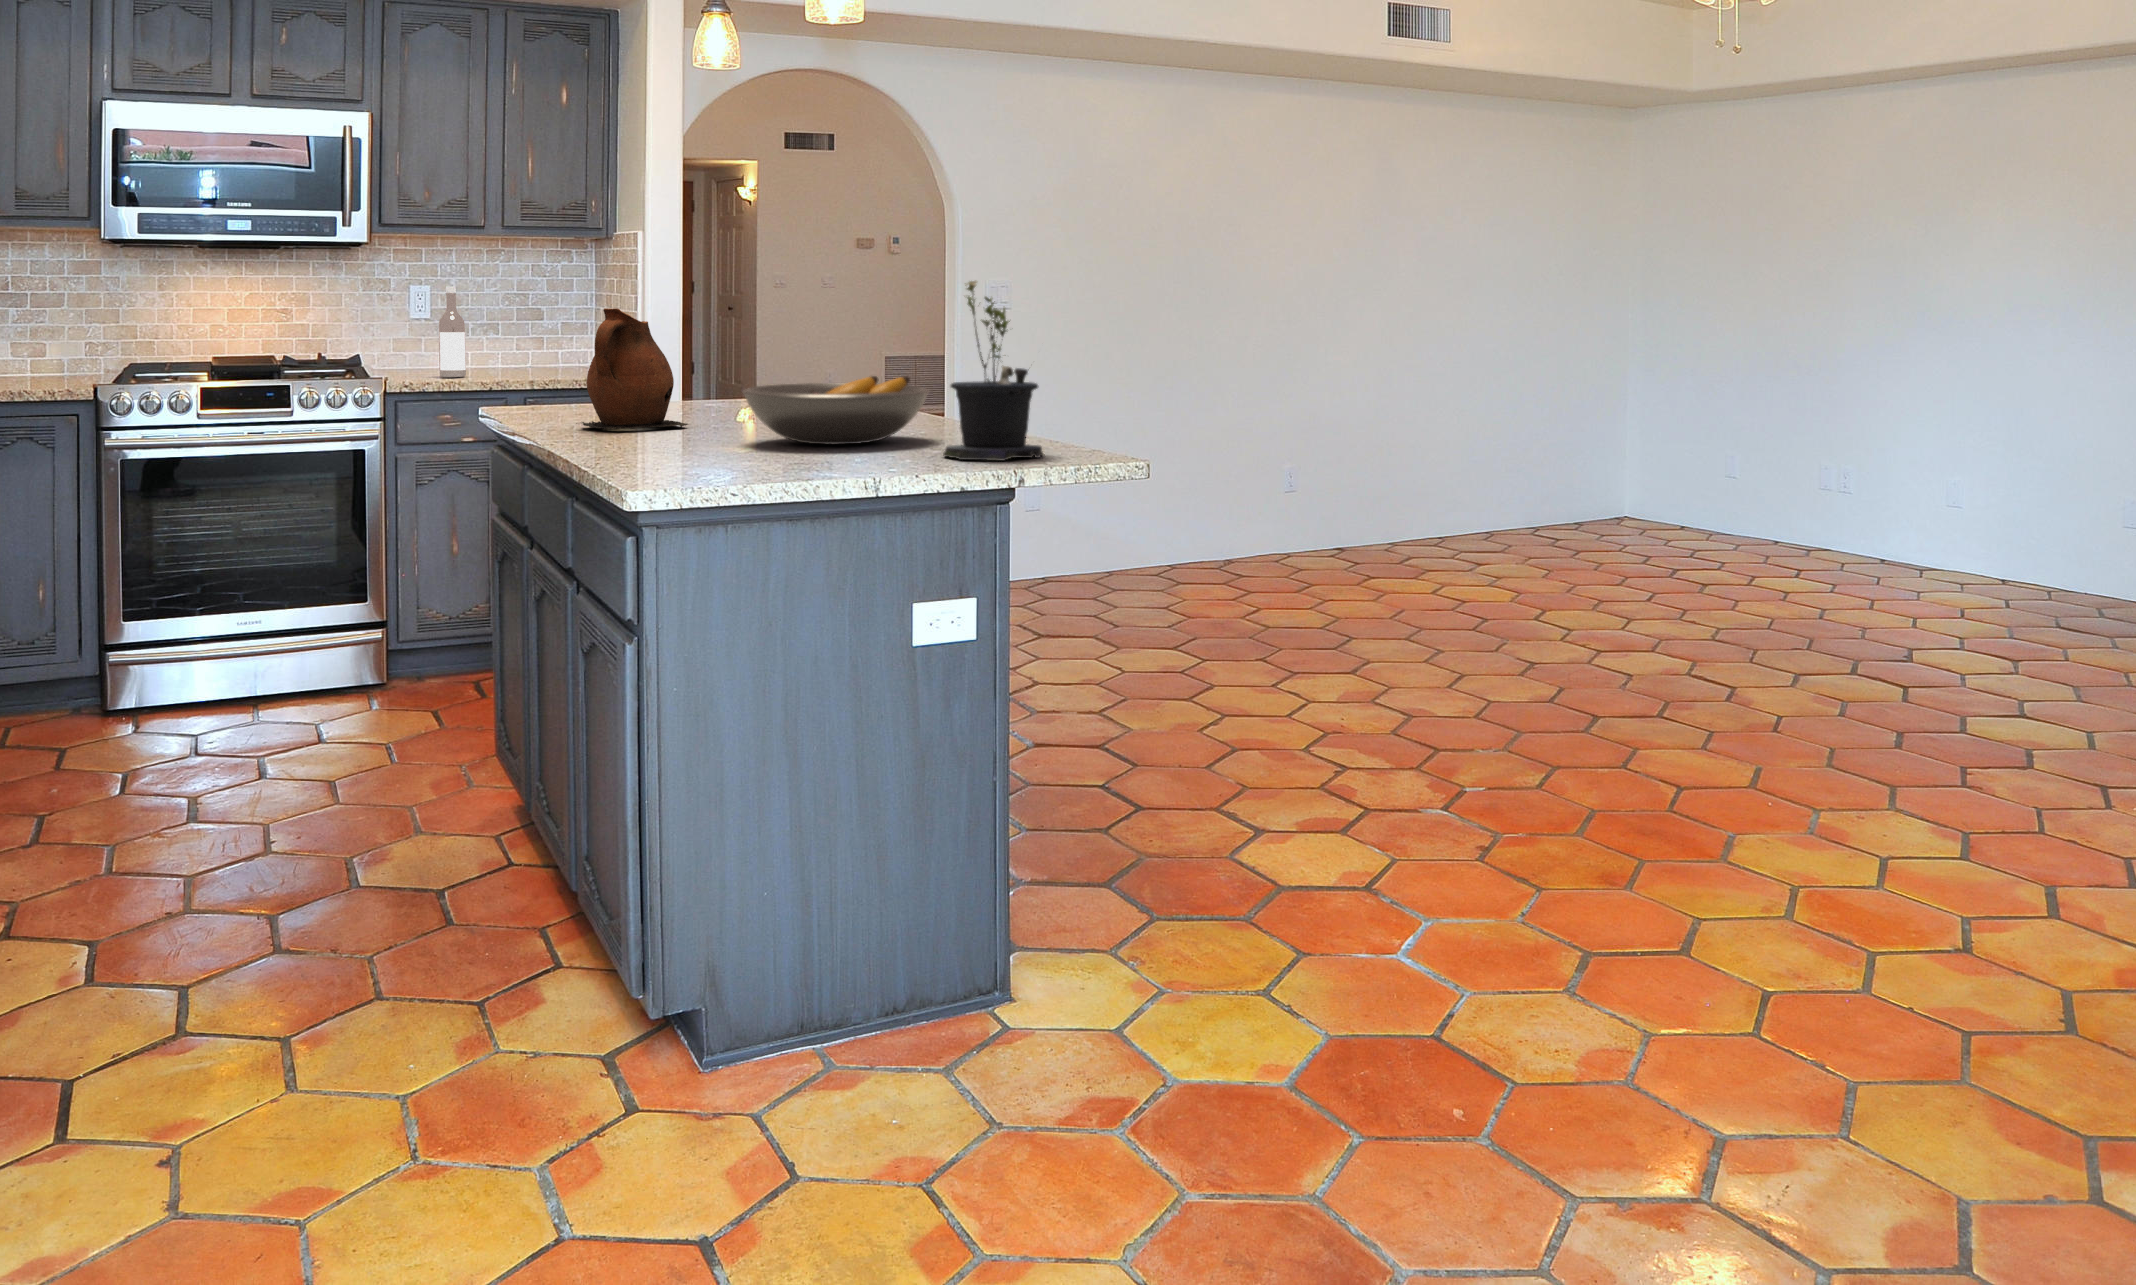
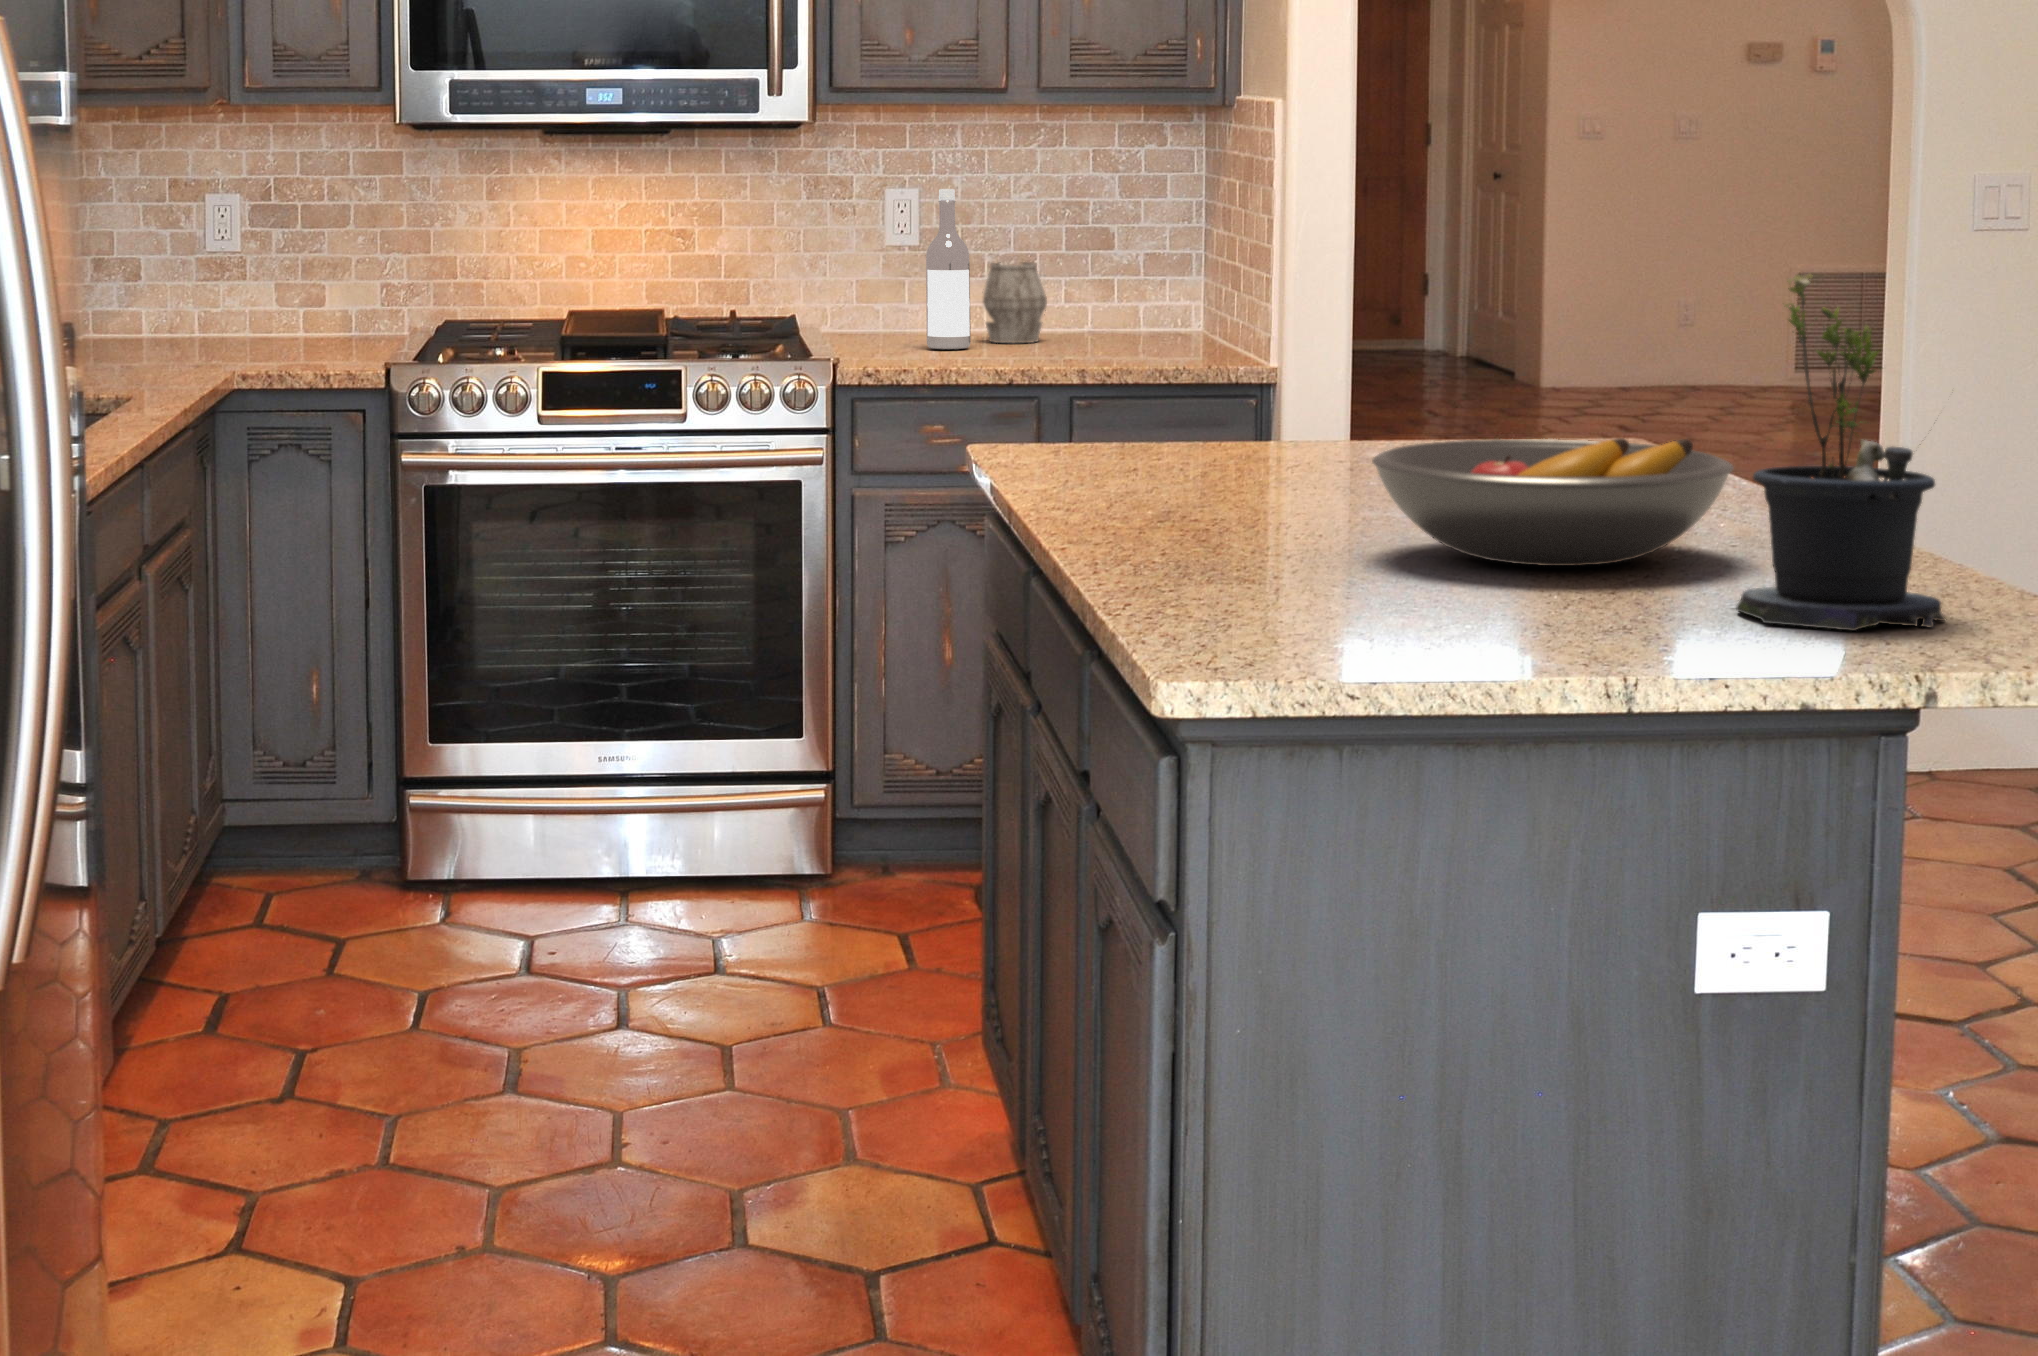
ceramic pitcher: present [576,308,688,429] -> none [1099,286,1296,505]
mug: none [470,330,510,375] -> present [983,262,1047,343]

